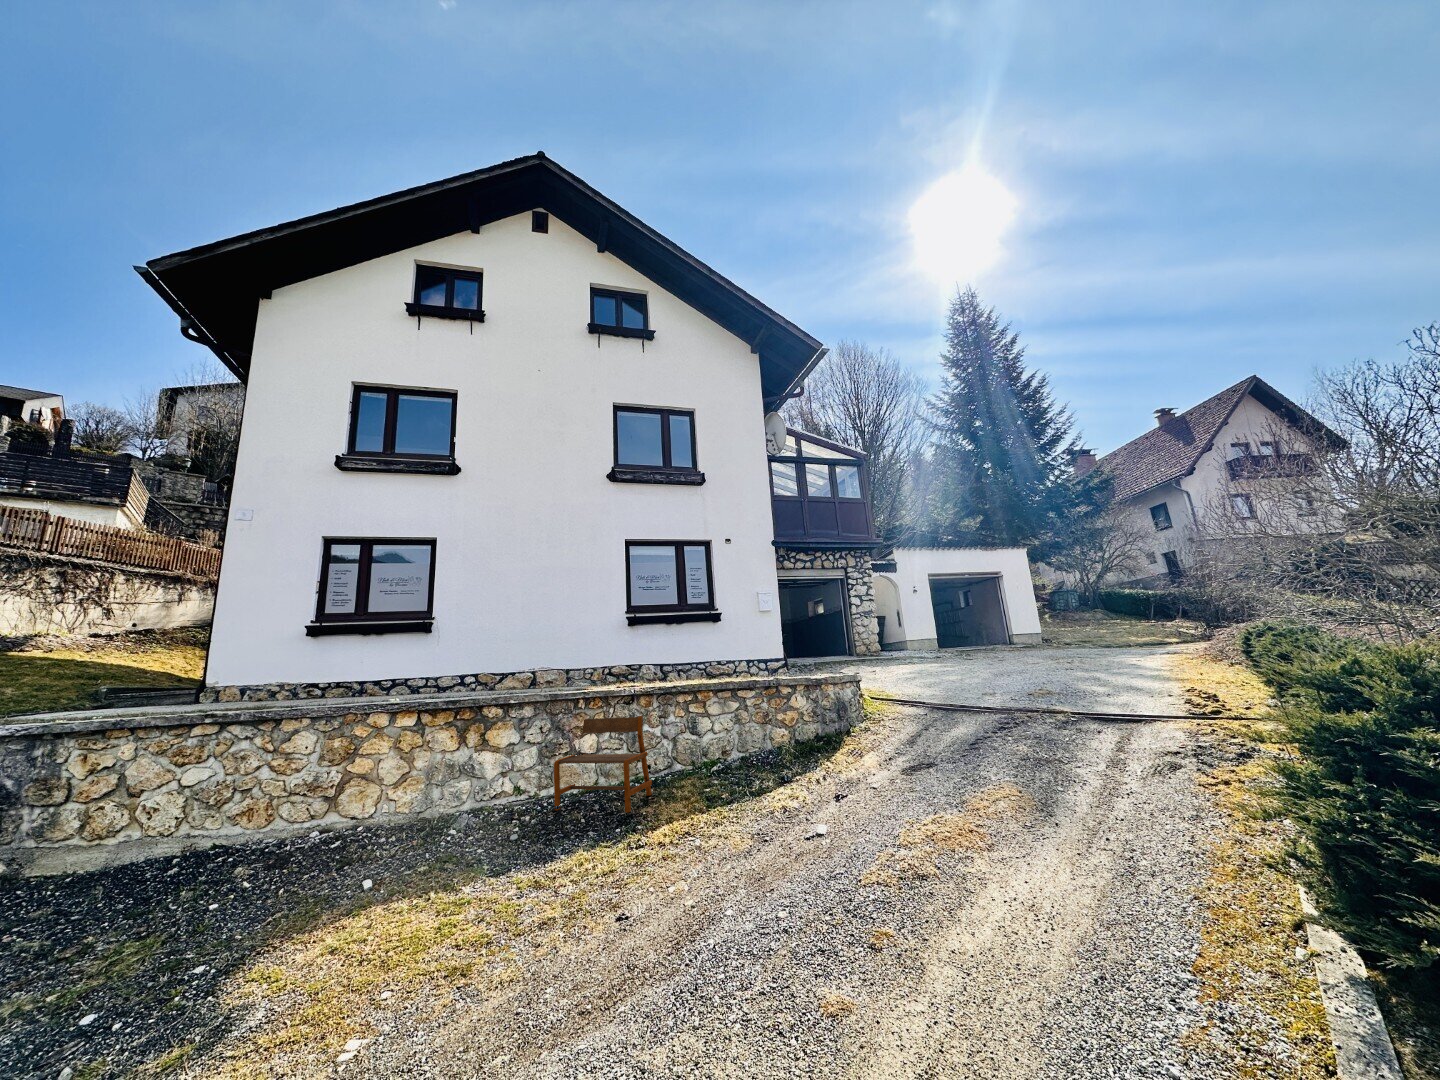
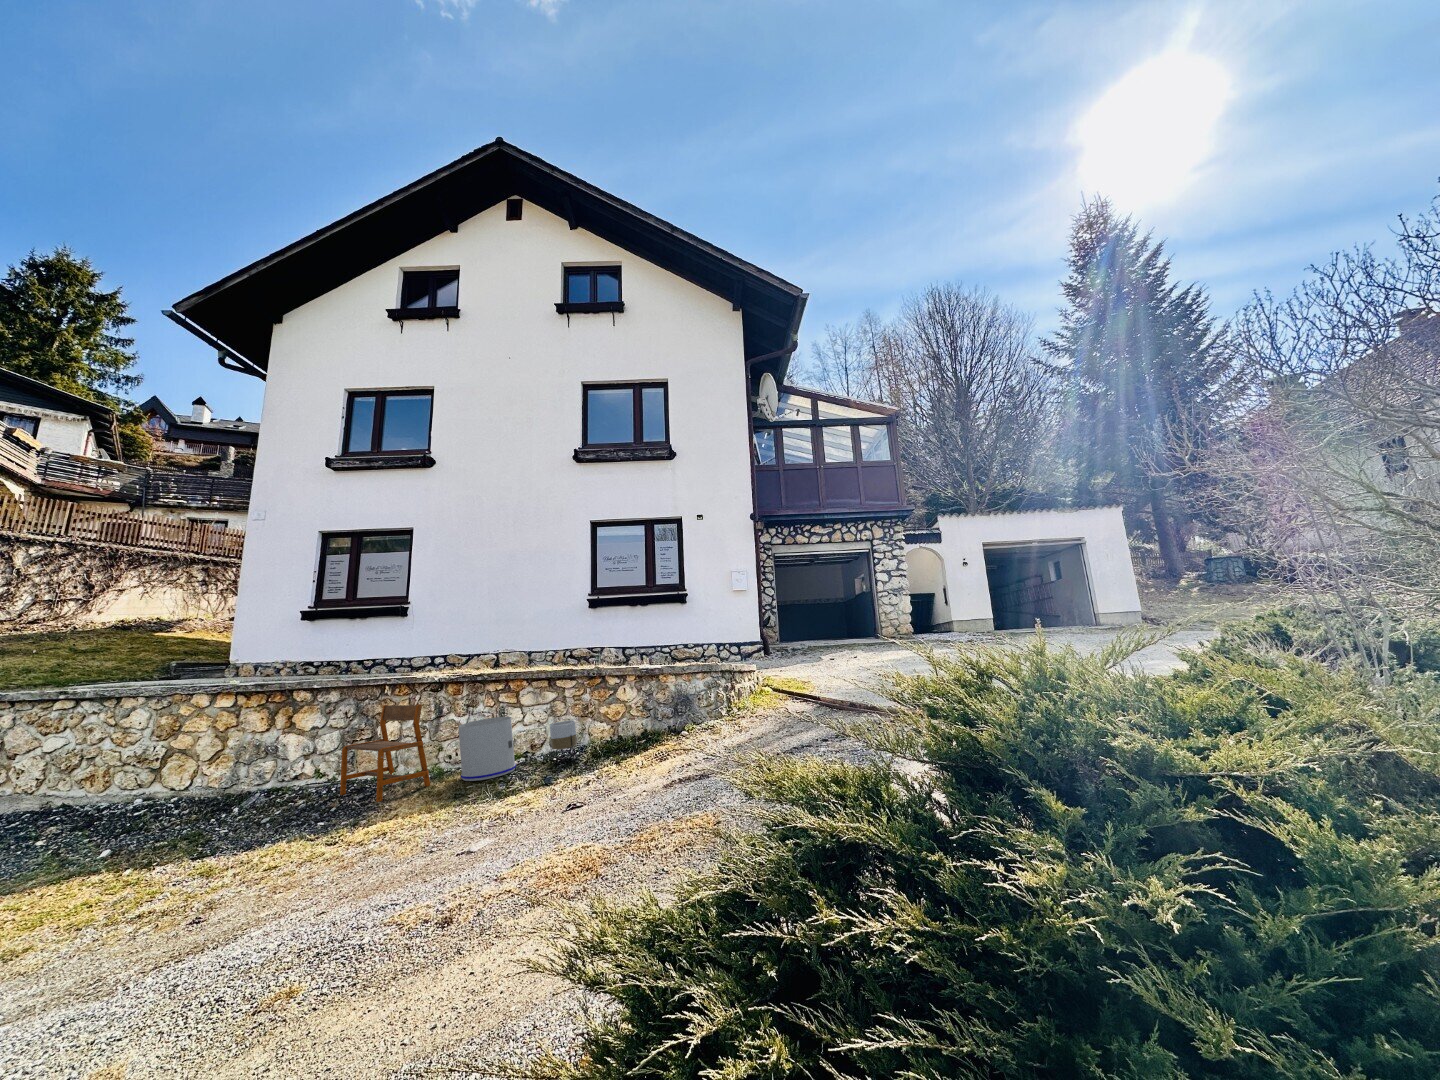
trash can: none [670,726,722,788] -> present [458,717,516,781]
planter: none [741,727,768,766] -> present [550,720,577,760]

